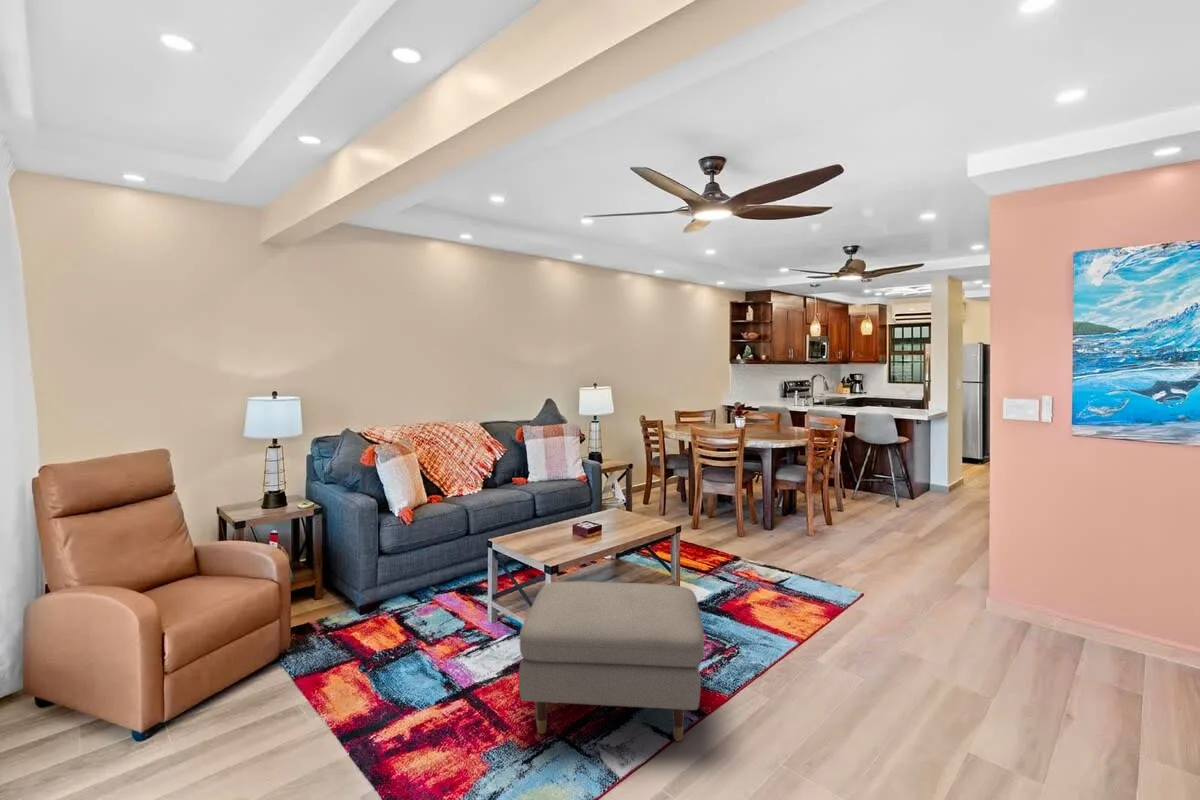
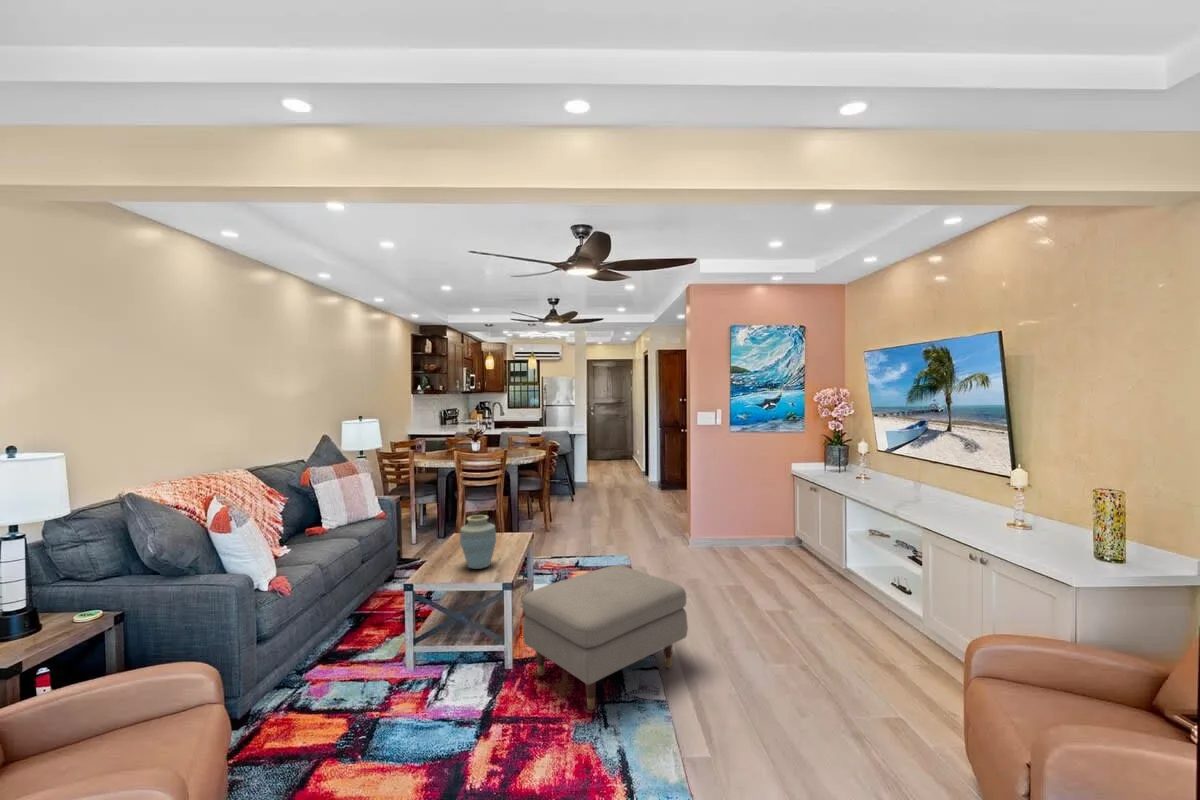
vase: none [539,490,577,546] -> present [460,515,496,569]

